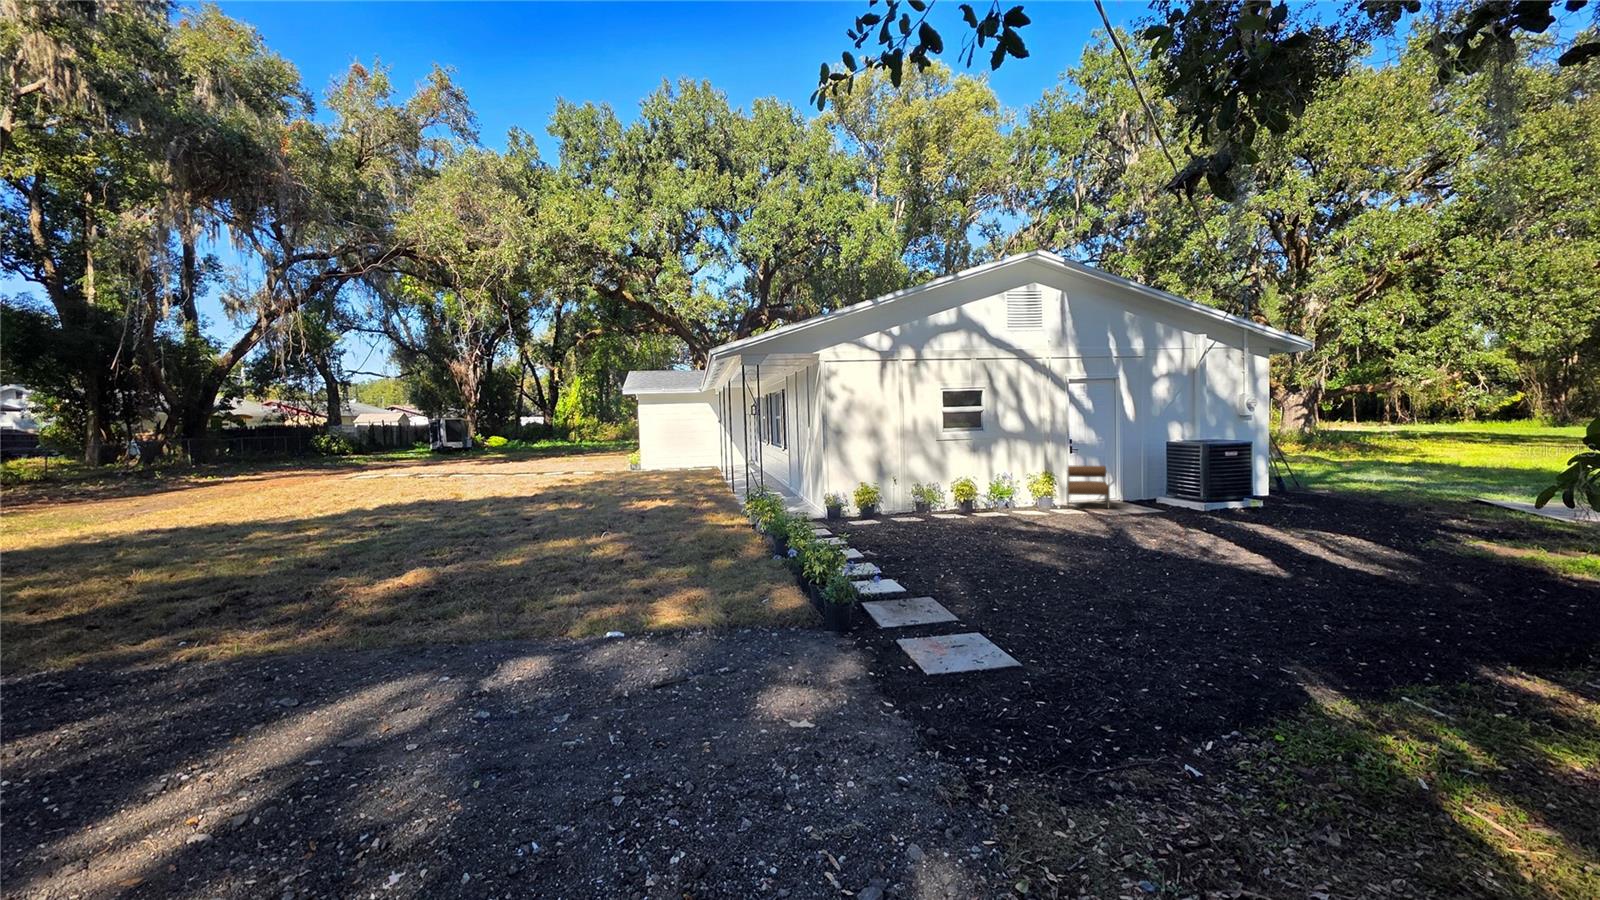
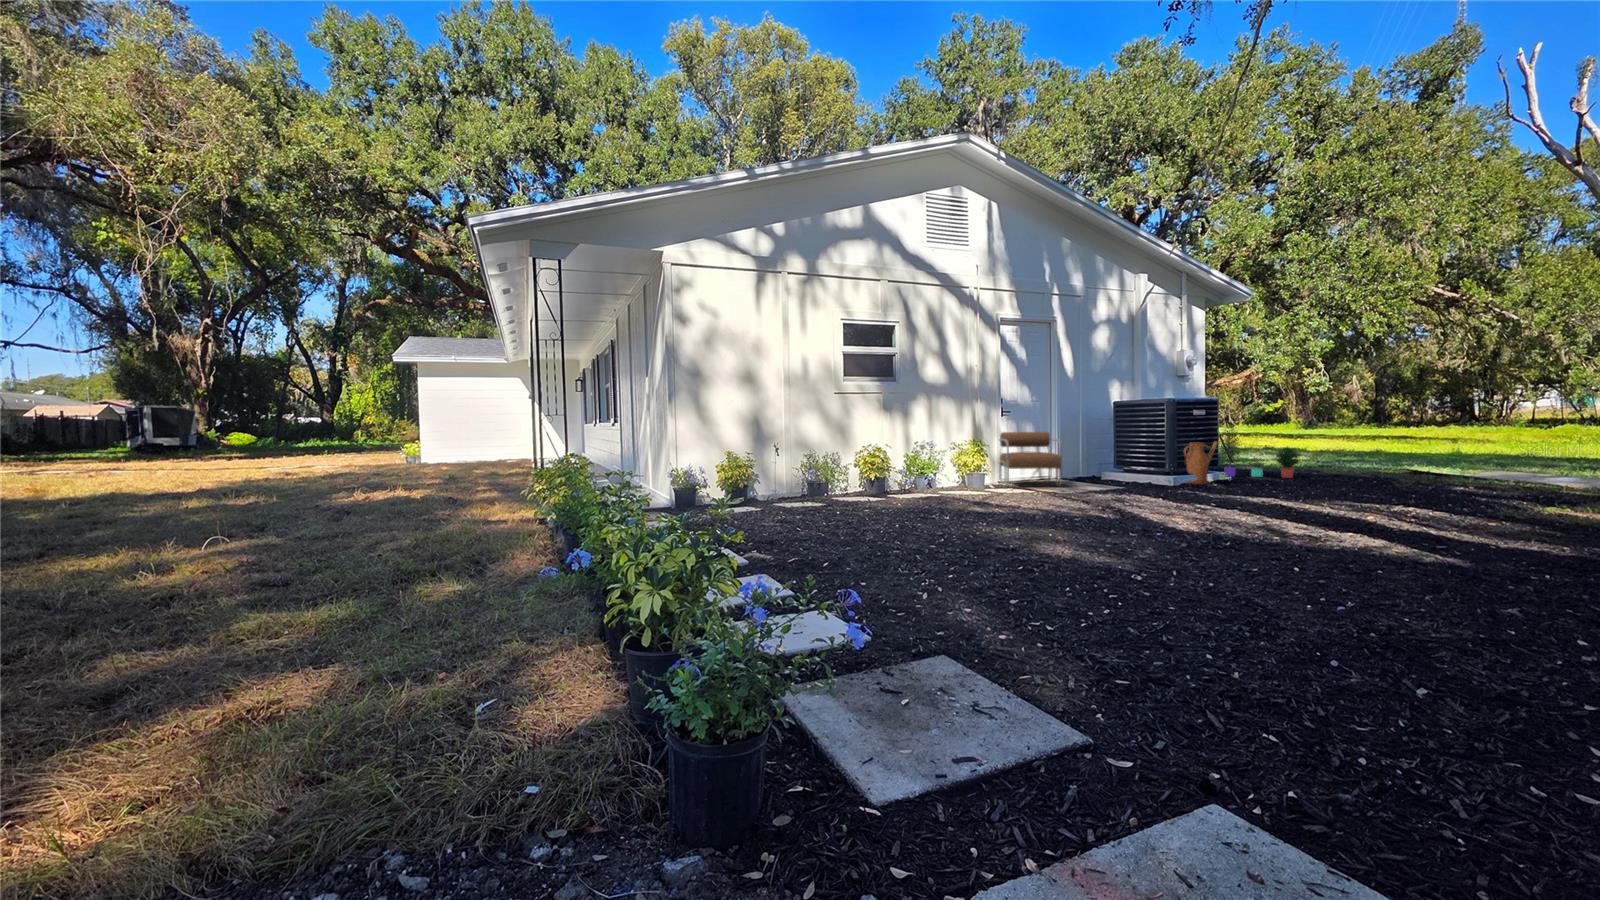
potted plant: none [1261,460,1329,505] -> present [1219,428,1300,478]
watering can: none [1213,476,1245,510] -> present [1184,442,1217,484]

